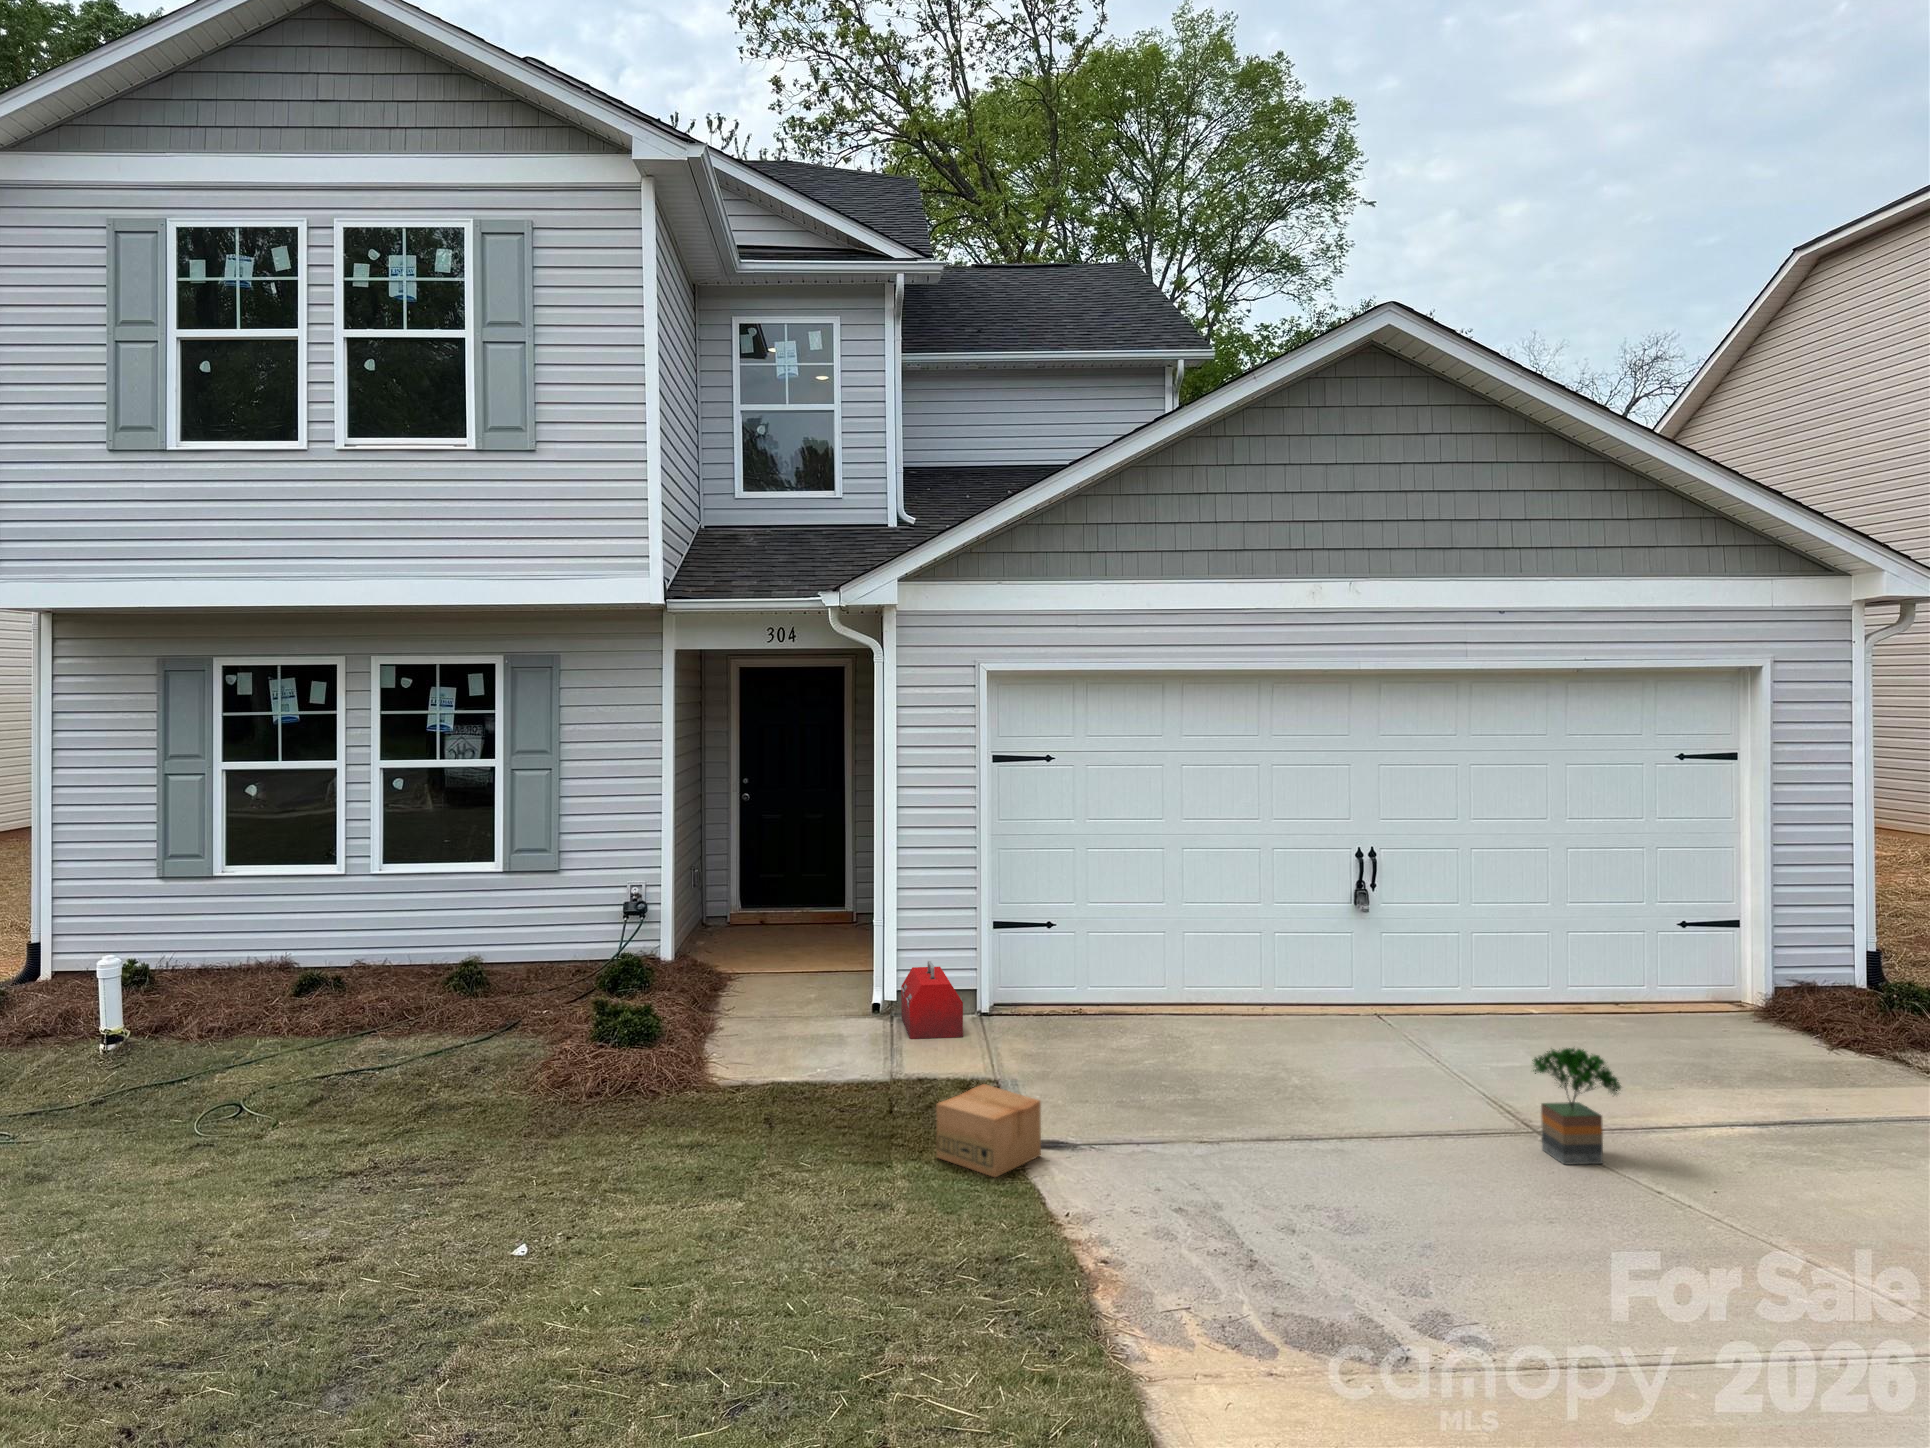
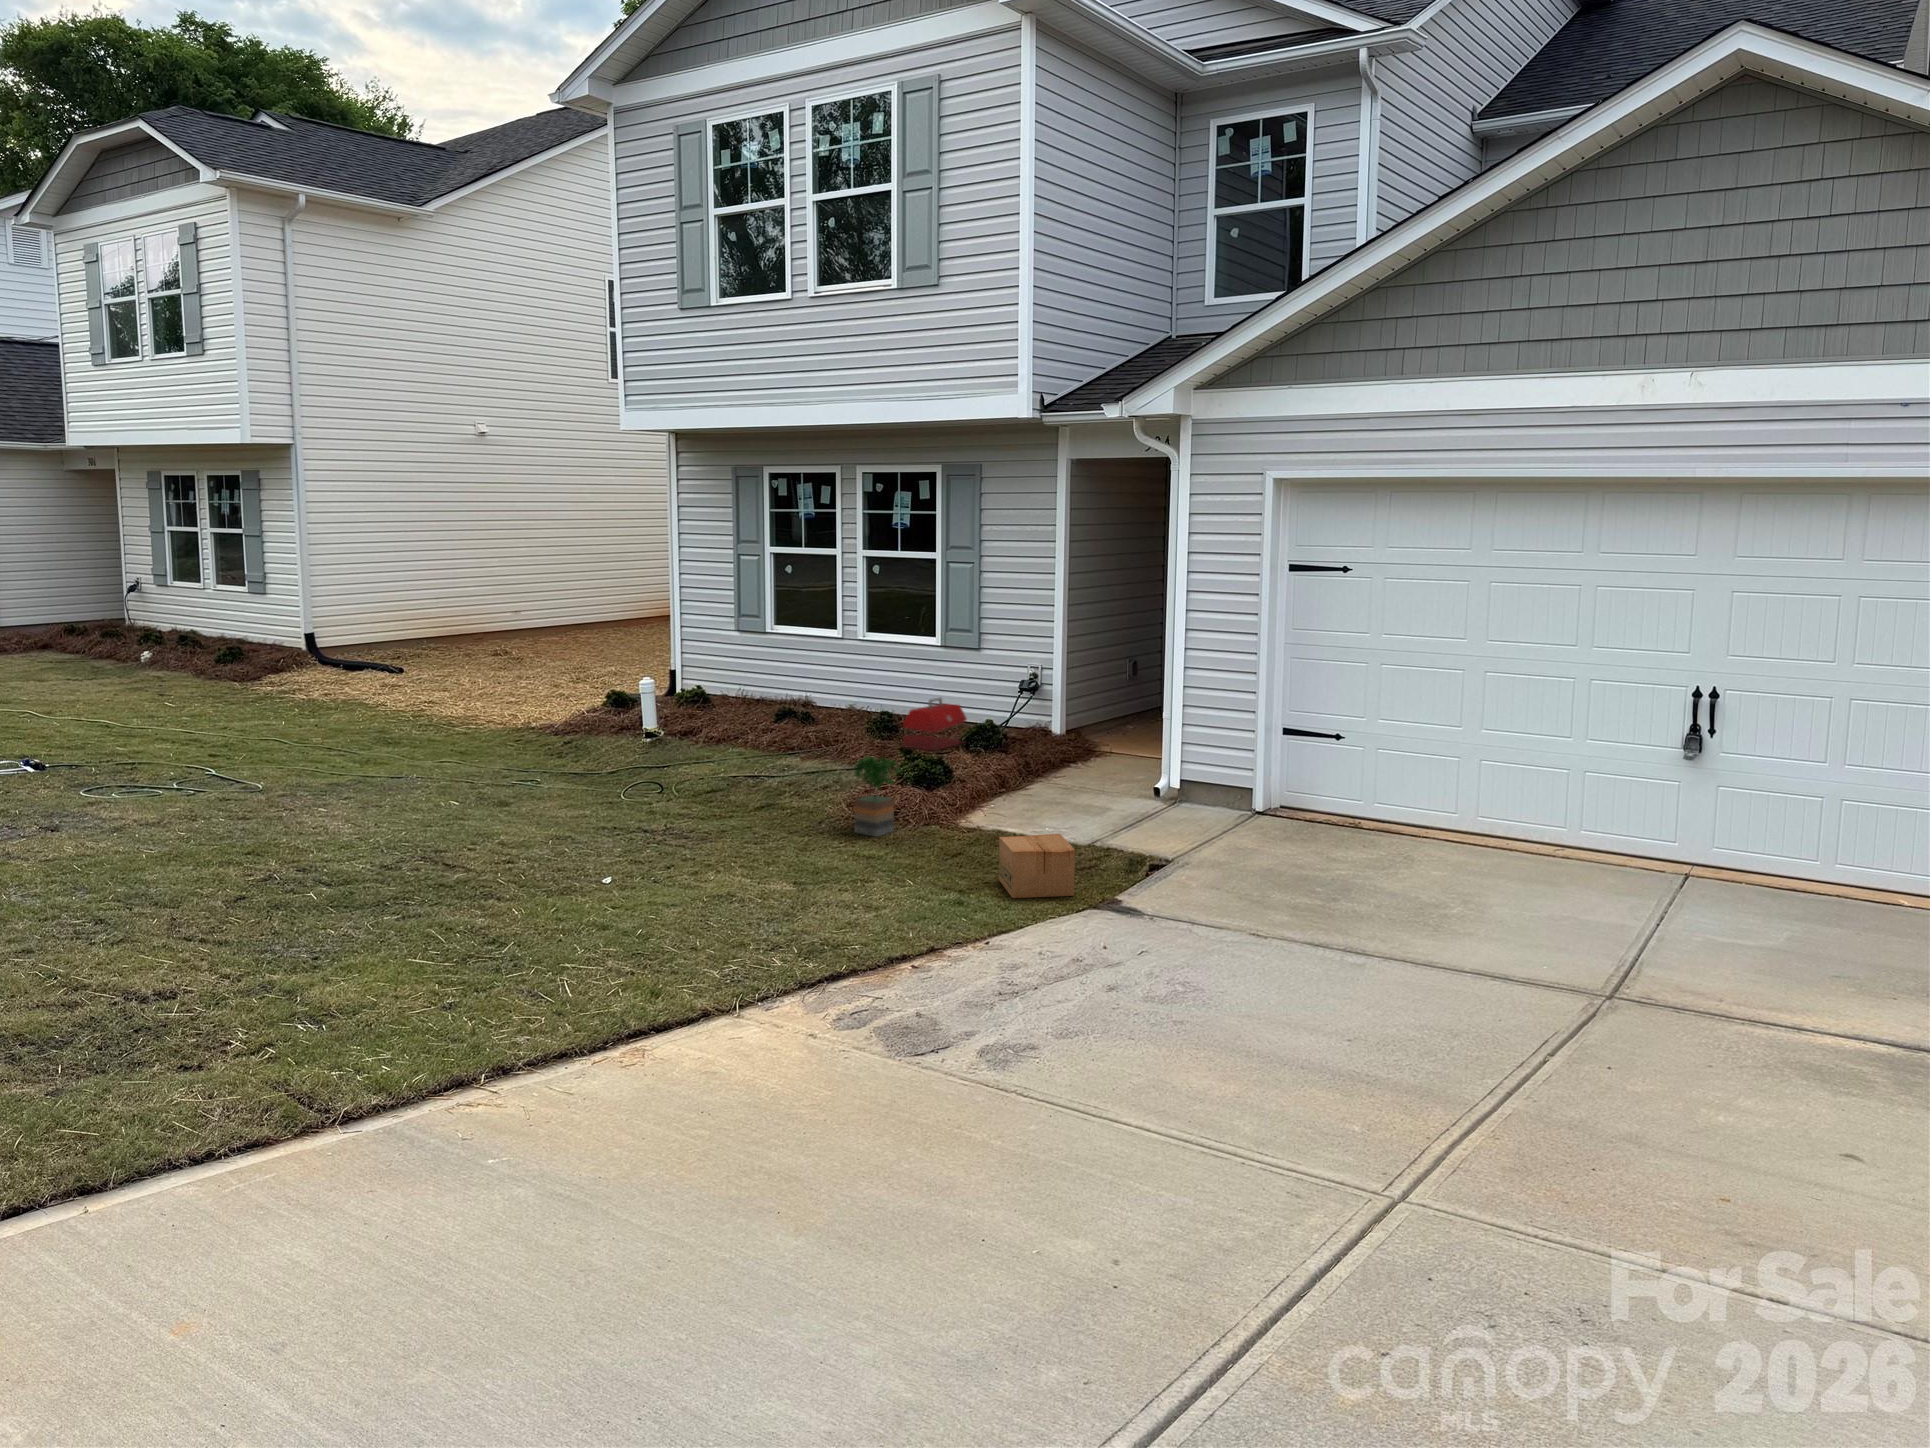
toolbox: present [901,961,963,1039] -> present [903,698,966,751]
potted tree: present [1532,1048,1621,1165] -> present [854,757,901,837]

